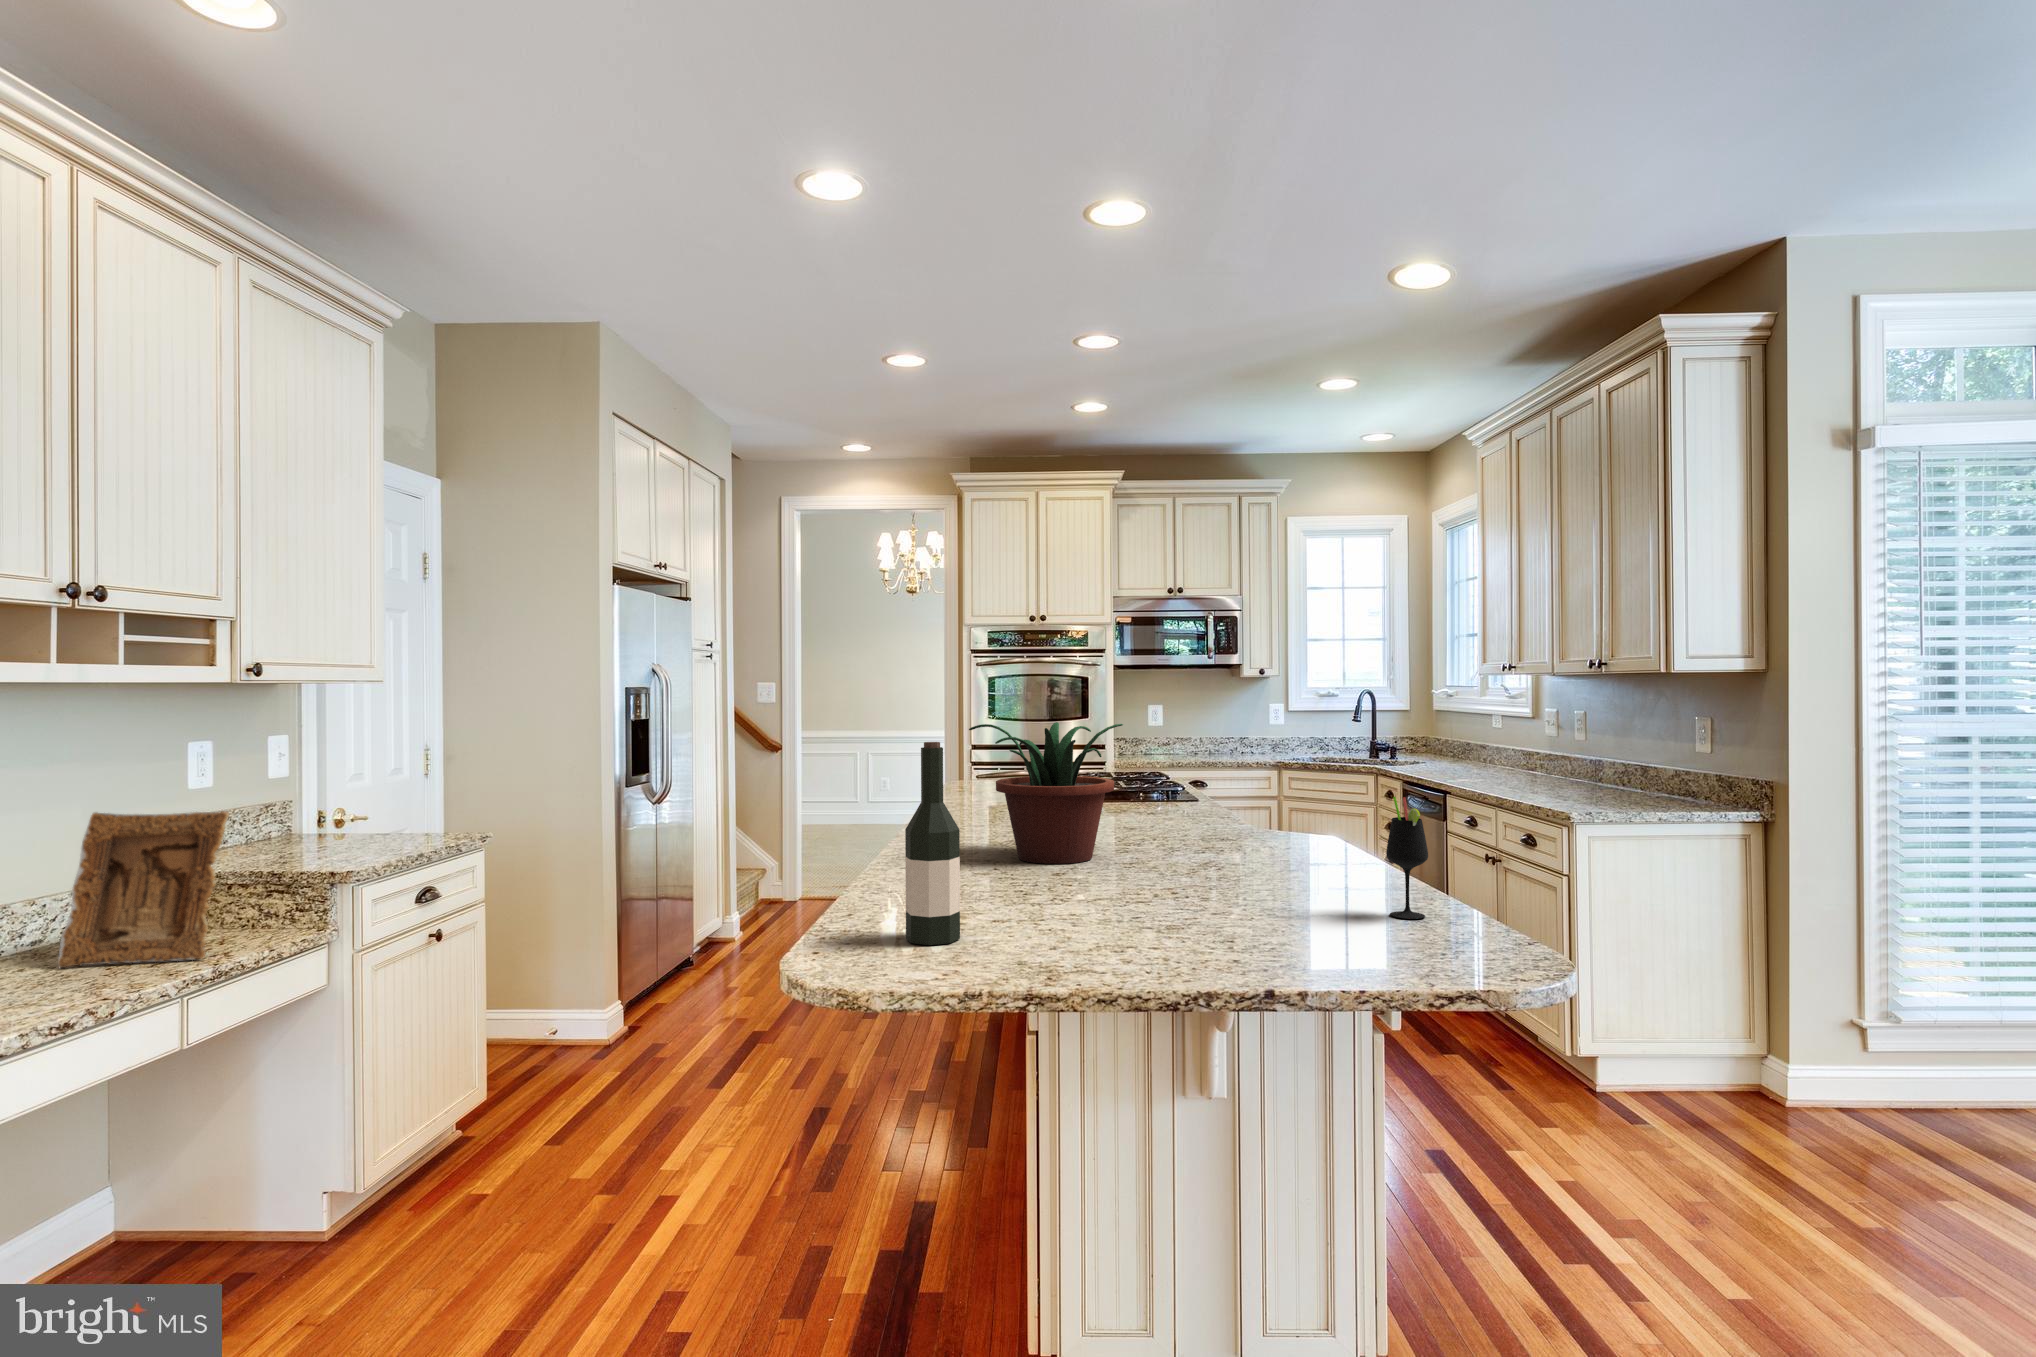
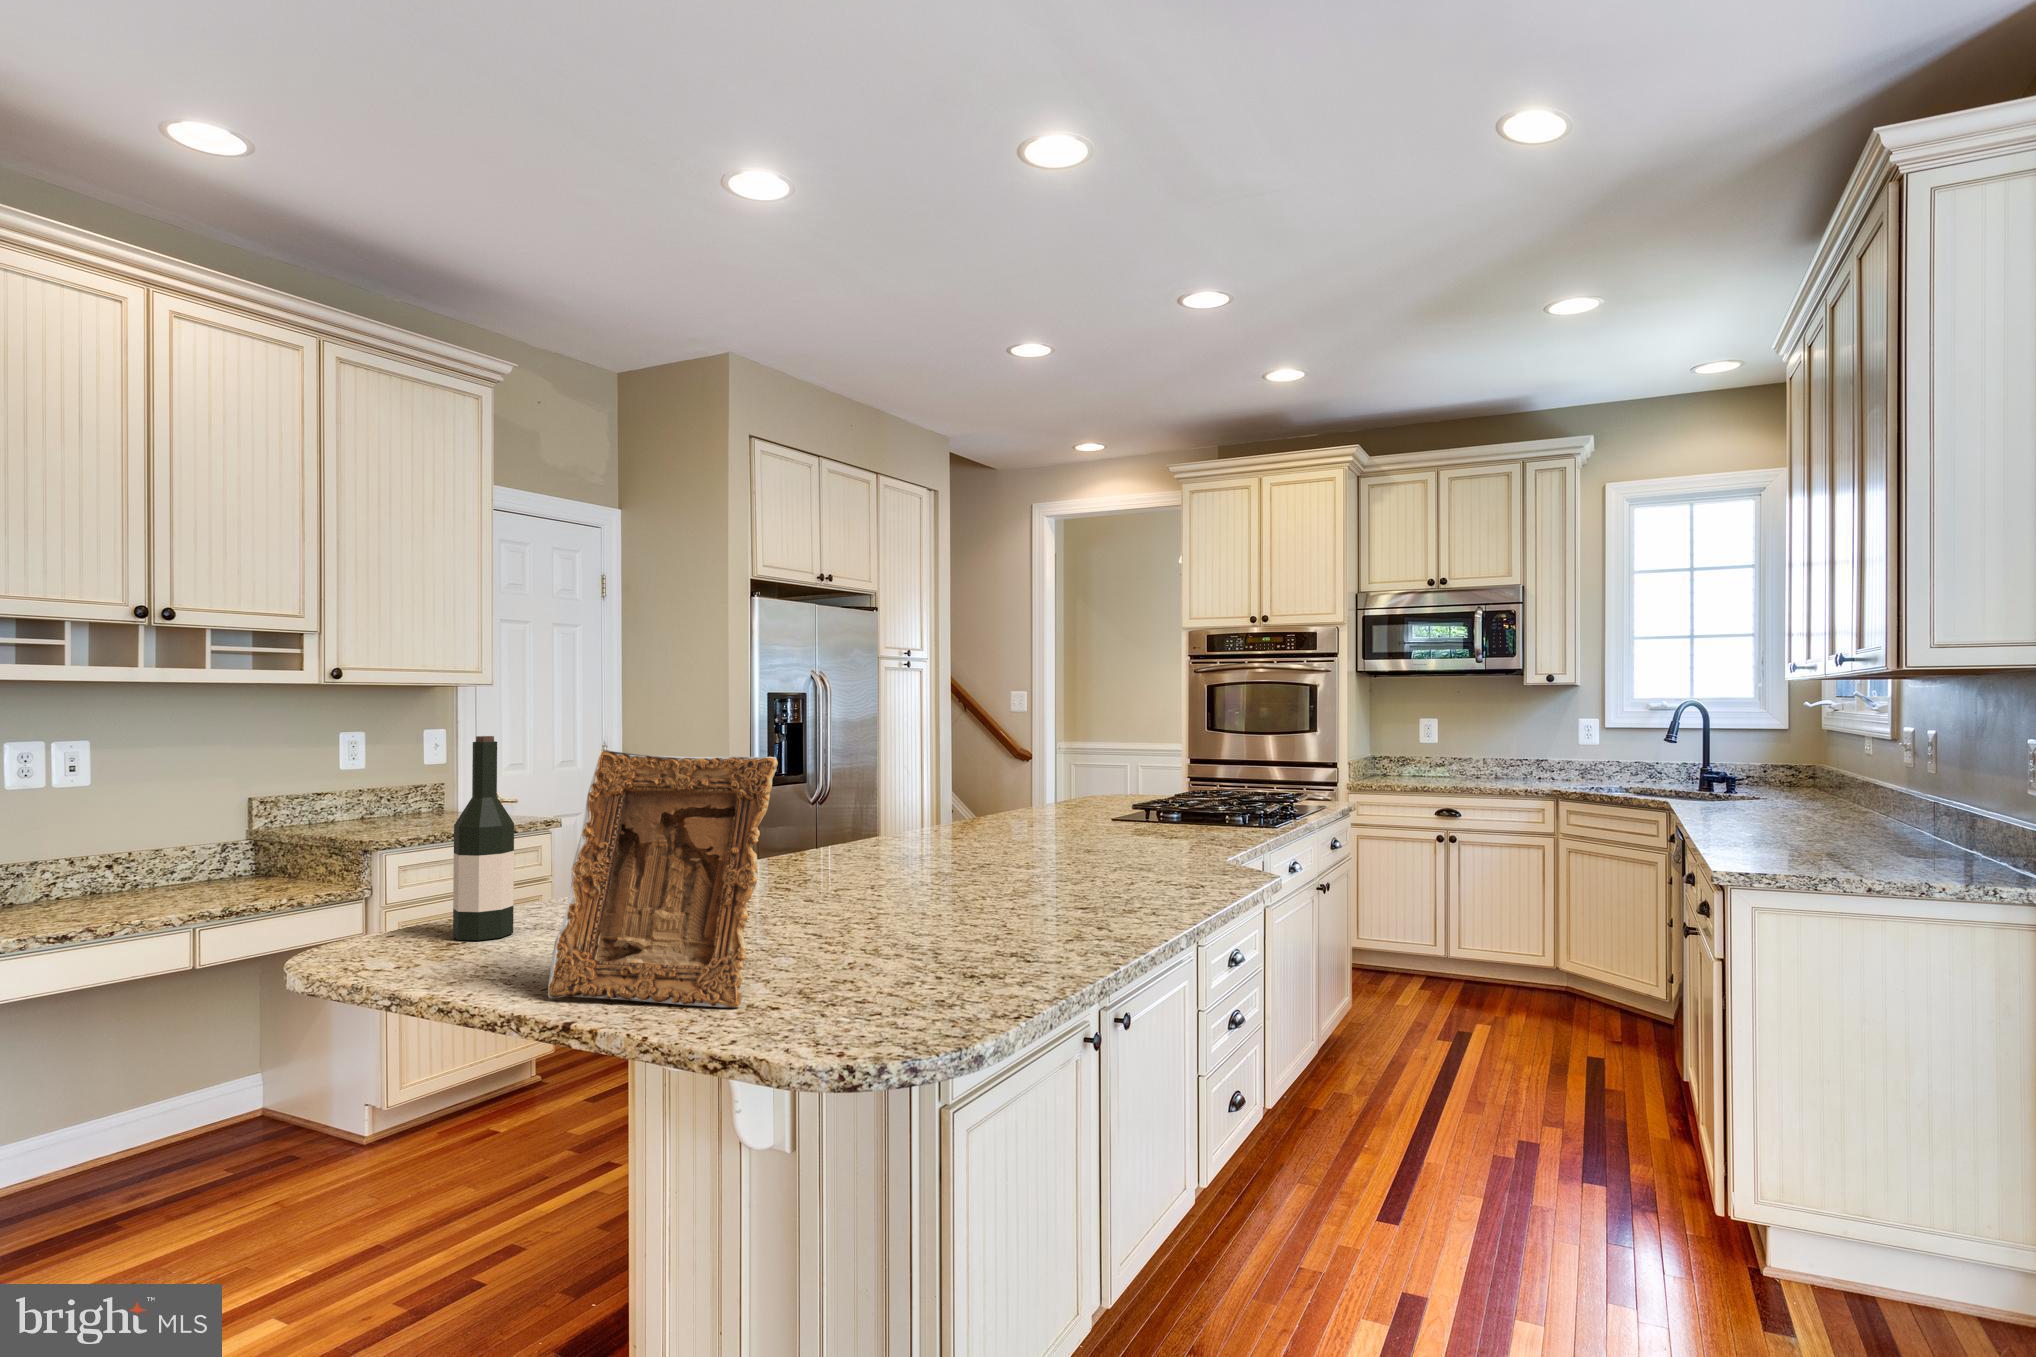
potted plant: present [969,722,1123,864] -> none [792,727,954,881]
wine glass: present [1386,797,1428,919] -> none [956,819,1007,975]
picture frame: present [58,811,229,968] -> present [548,750,778,1007]

